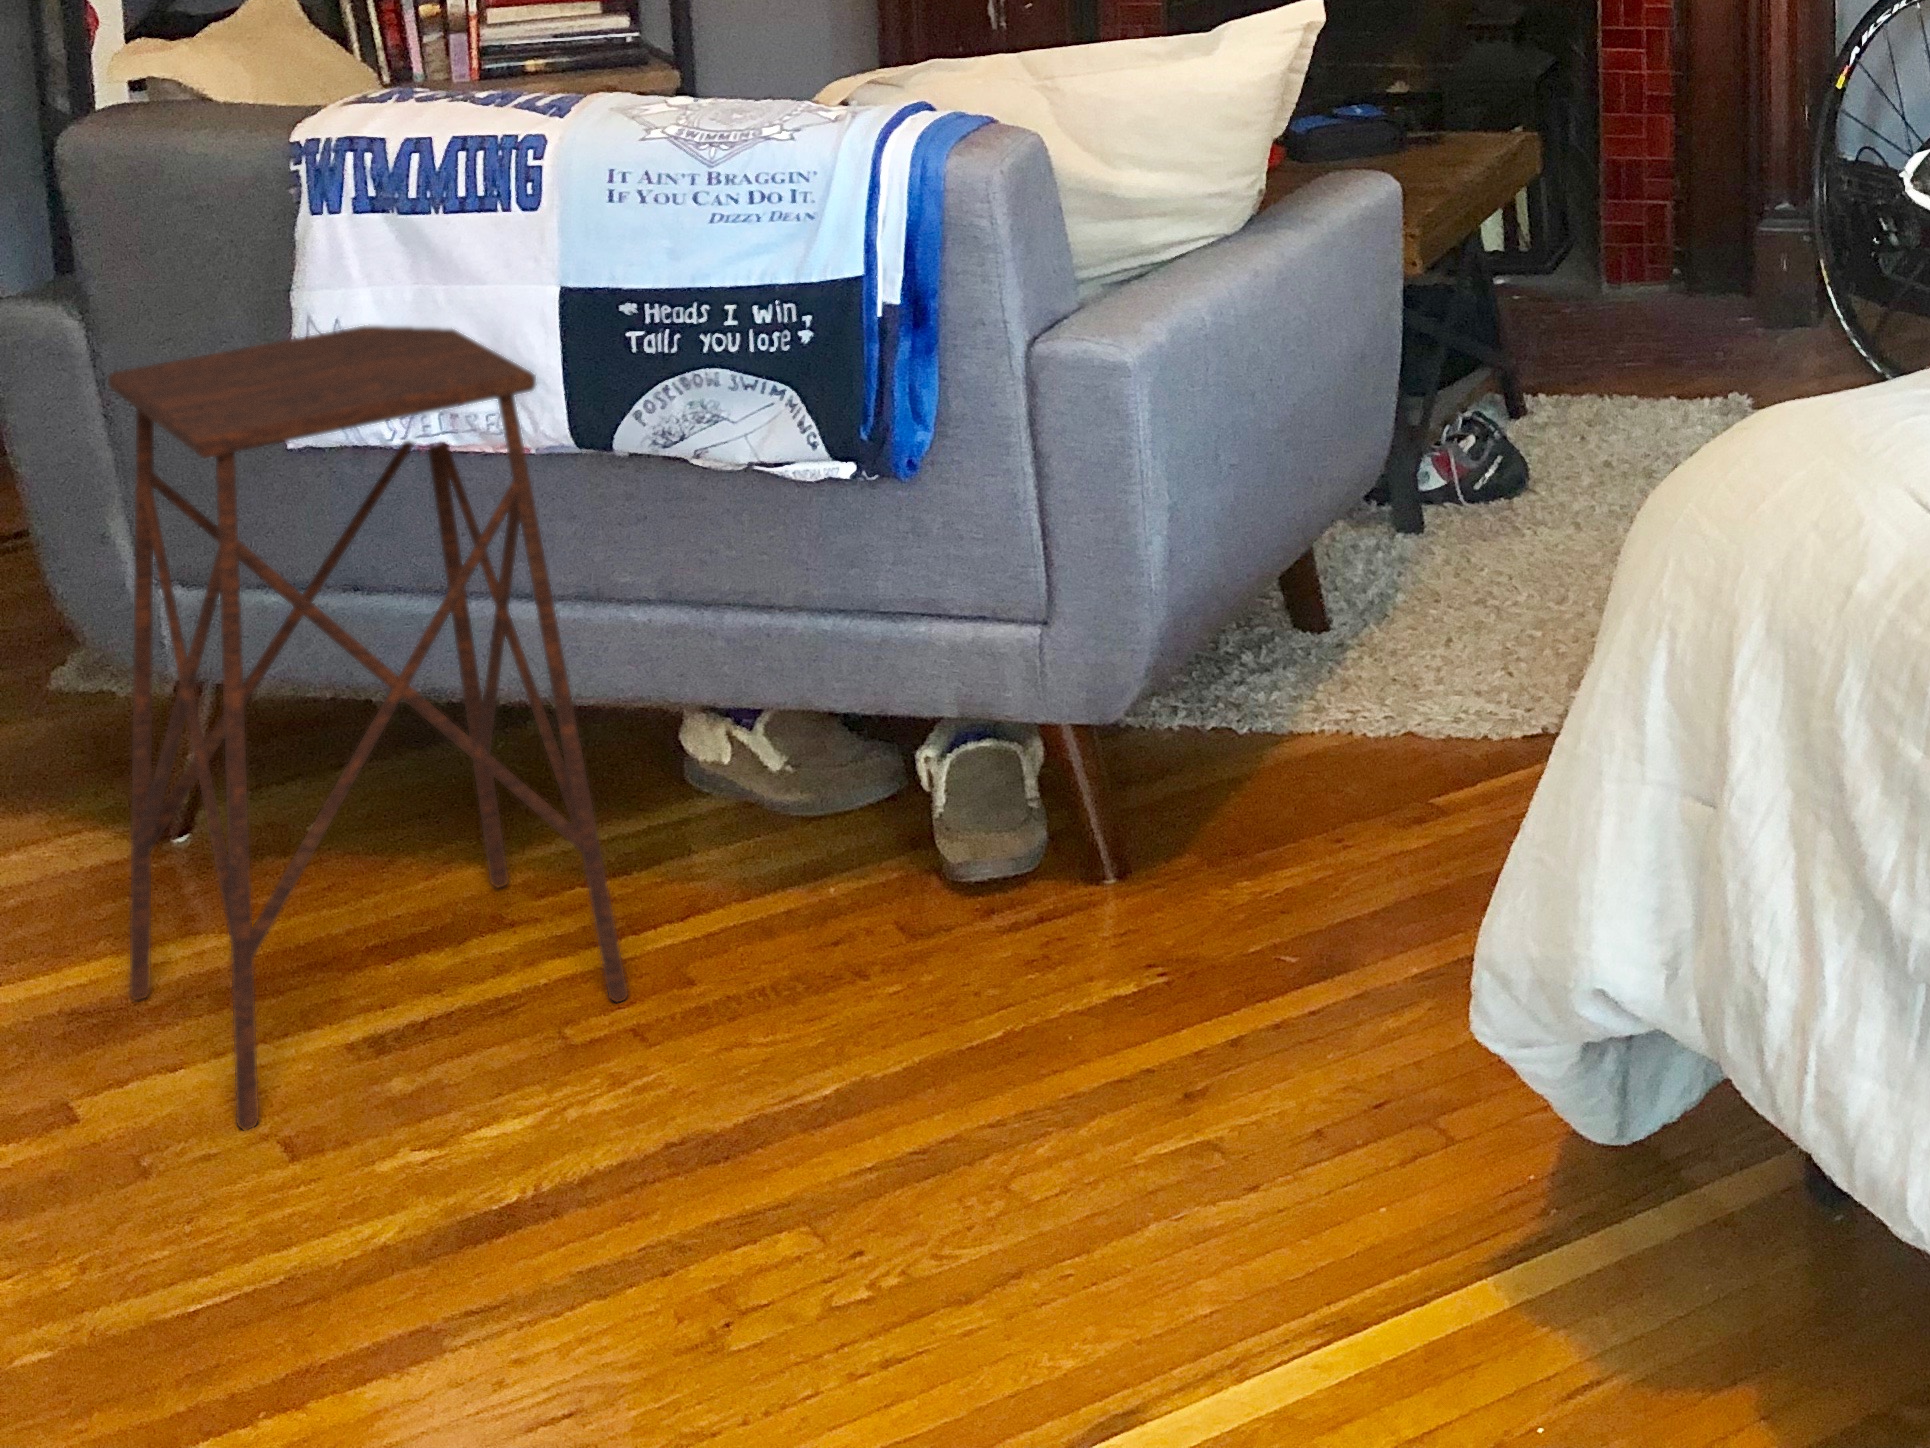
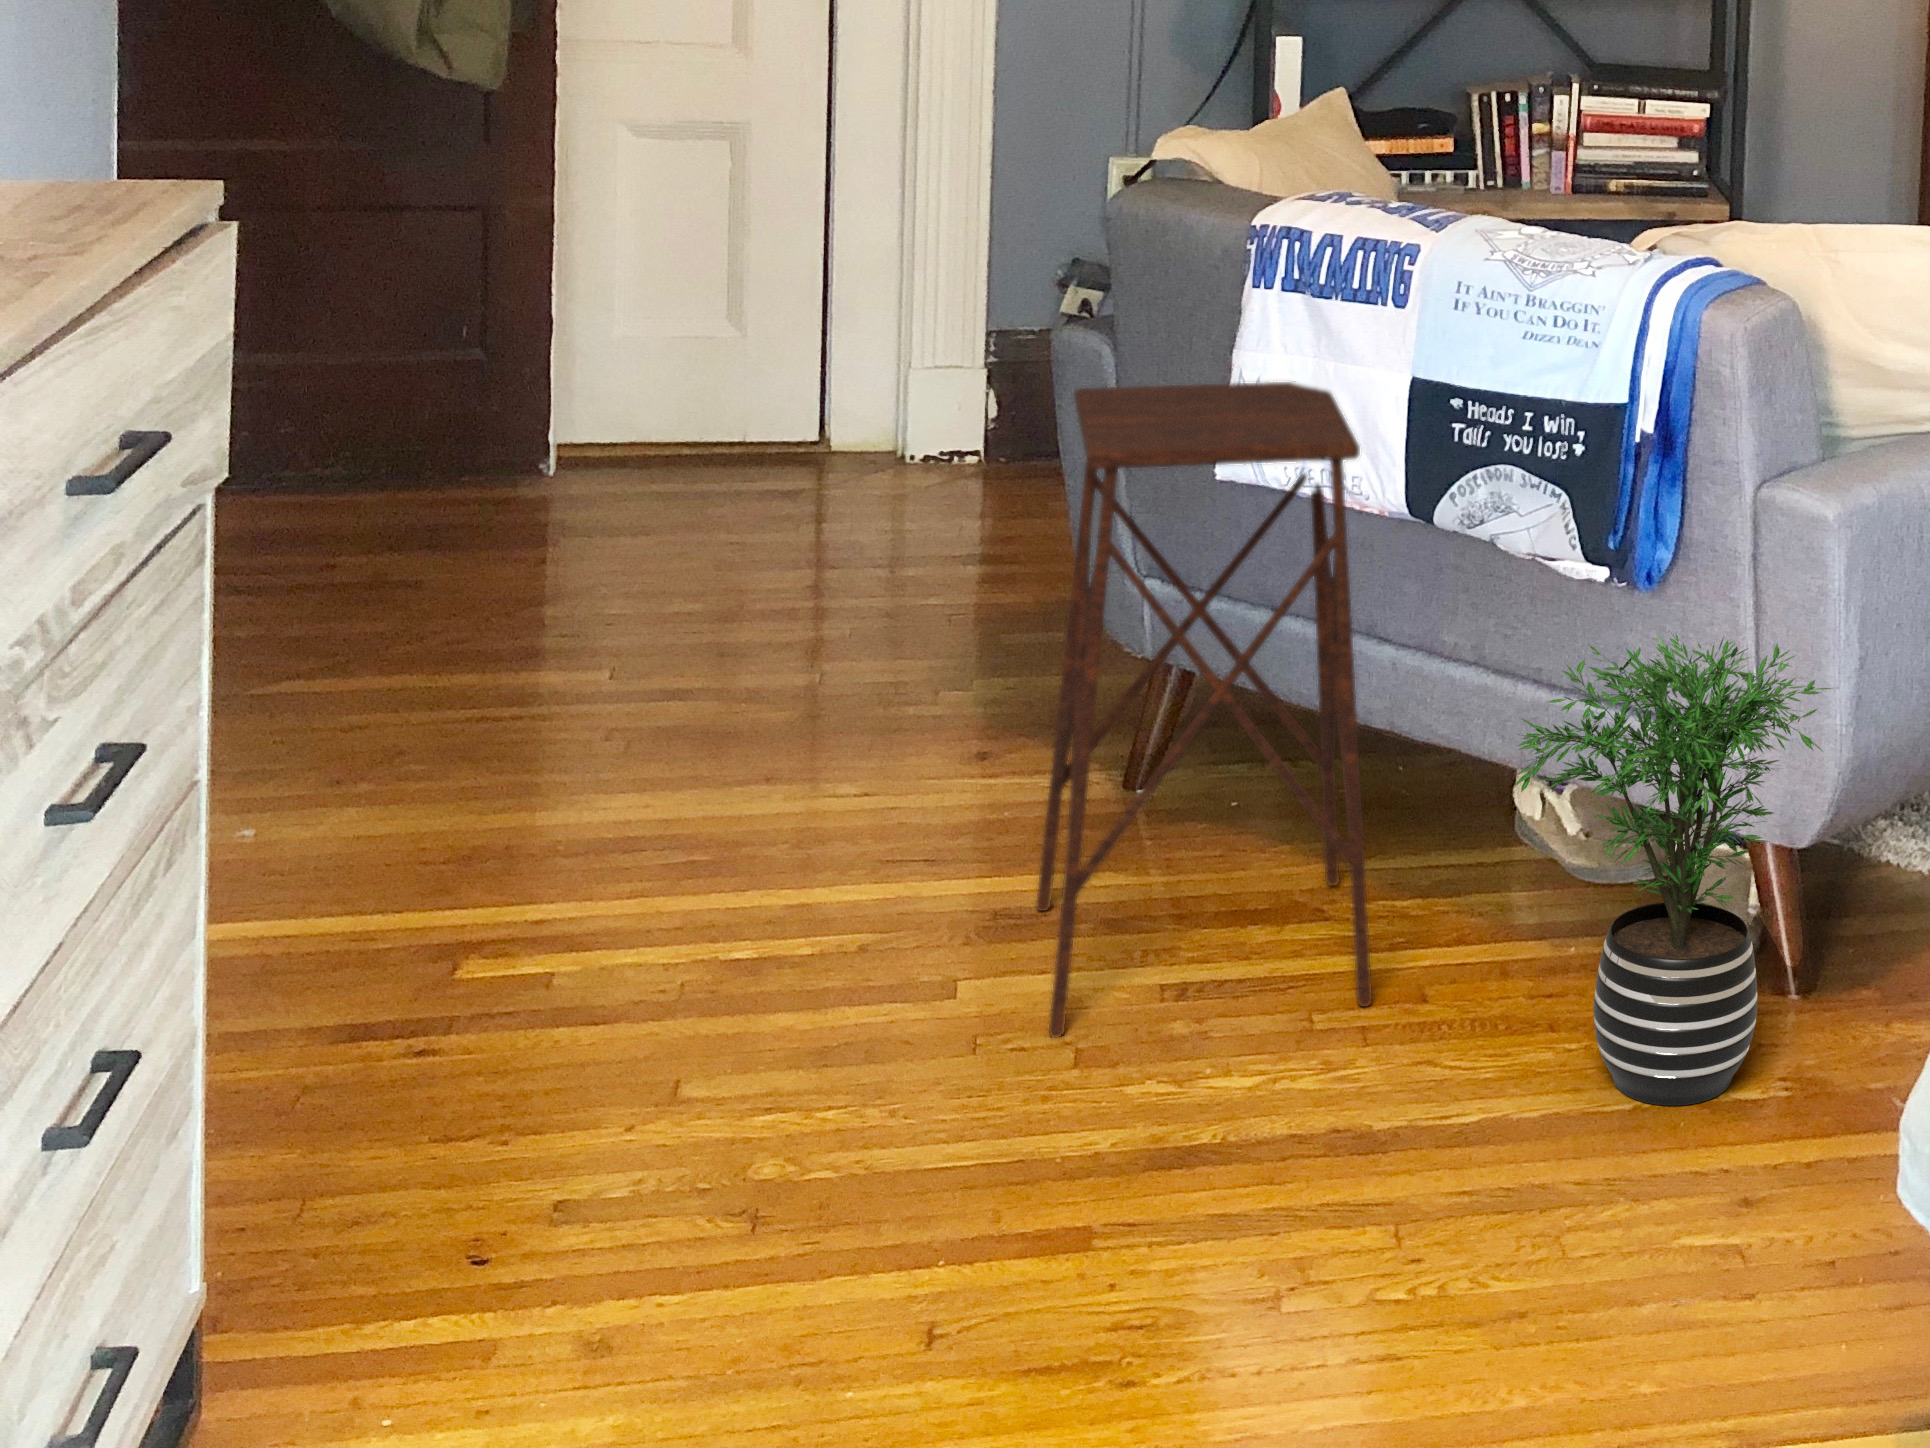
potted plant: none [796,503,1169,1015] -> present [1514,633,1832,1105]

